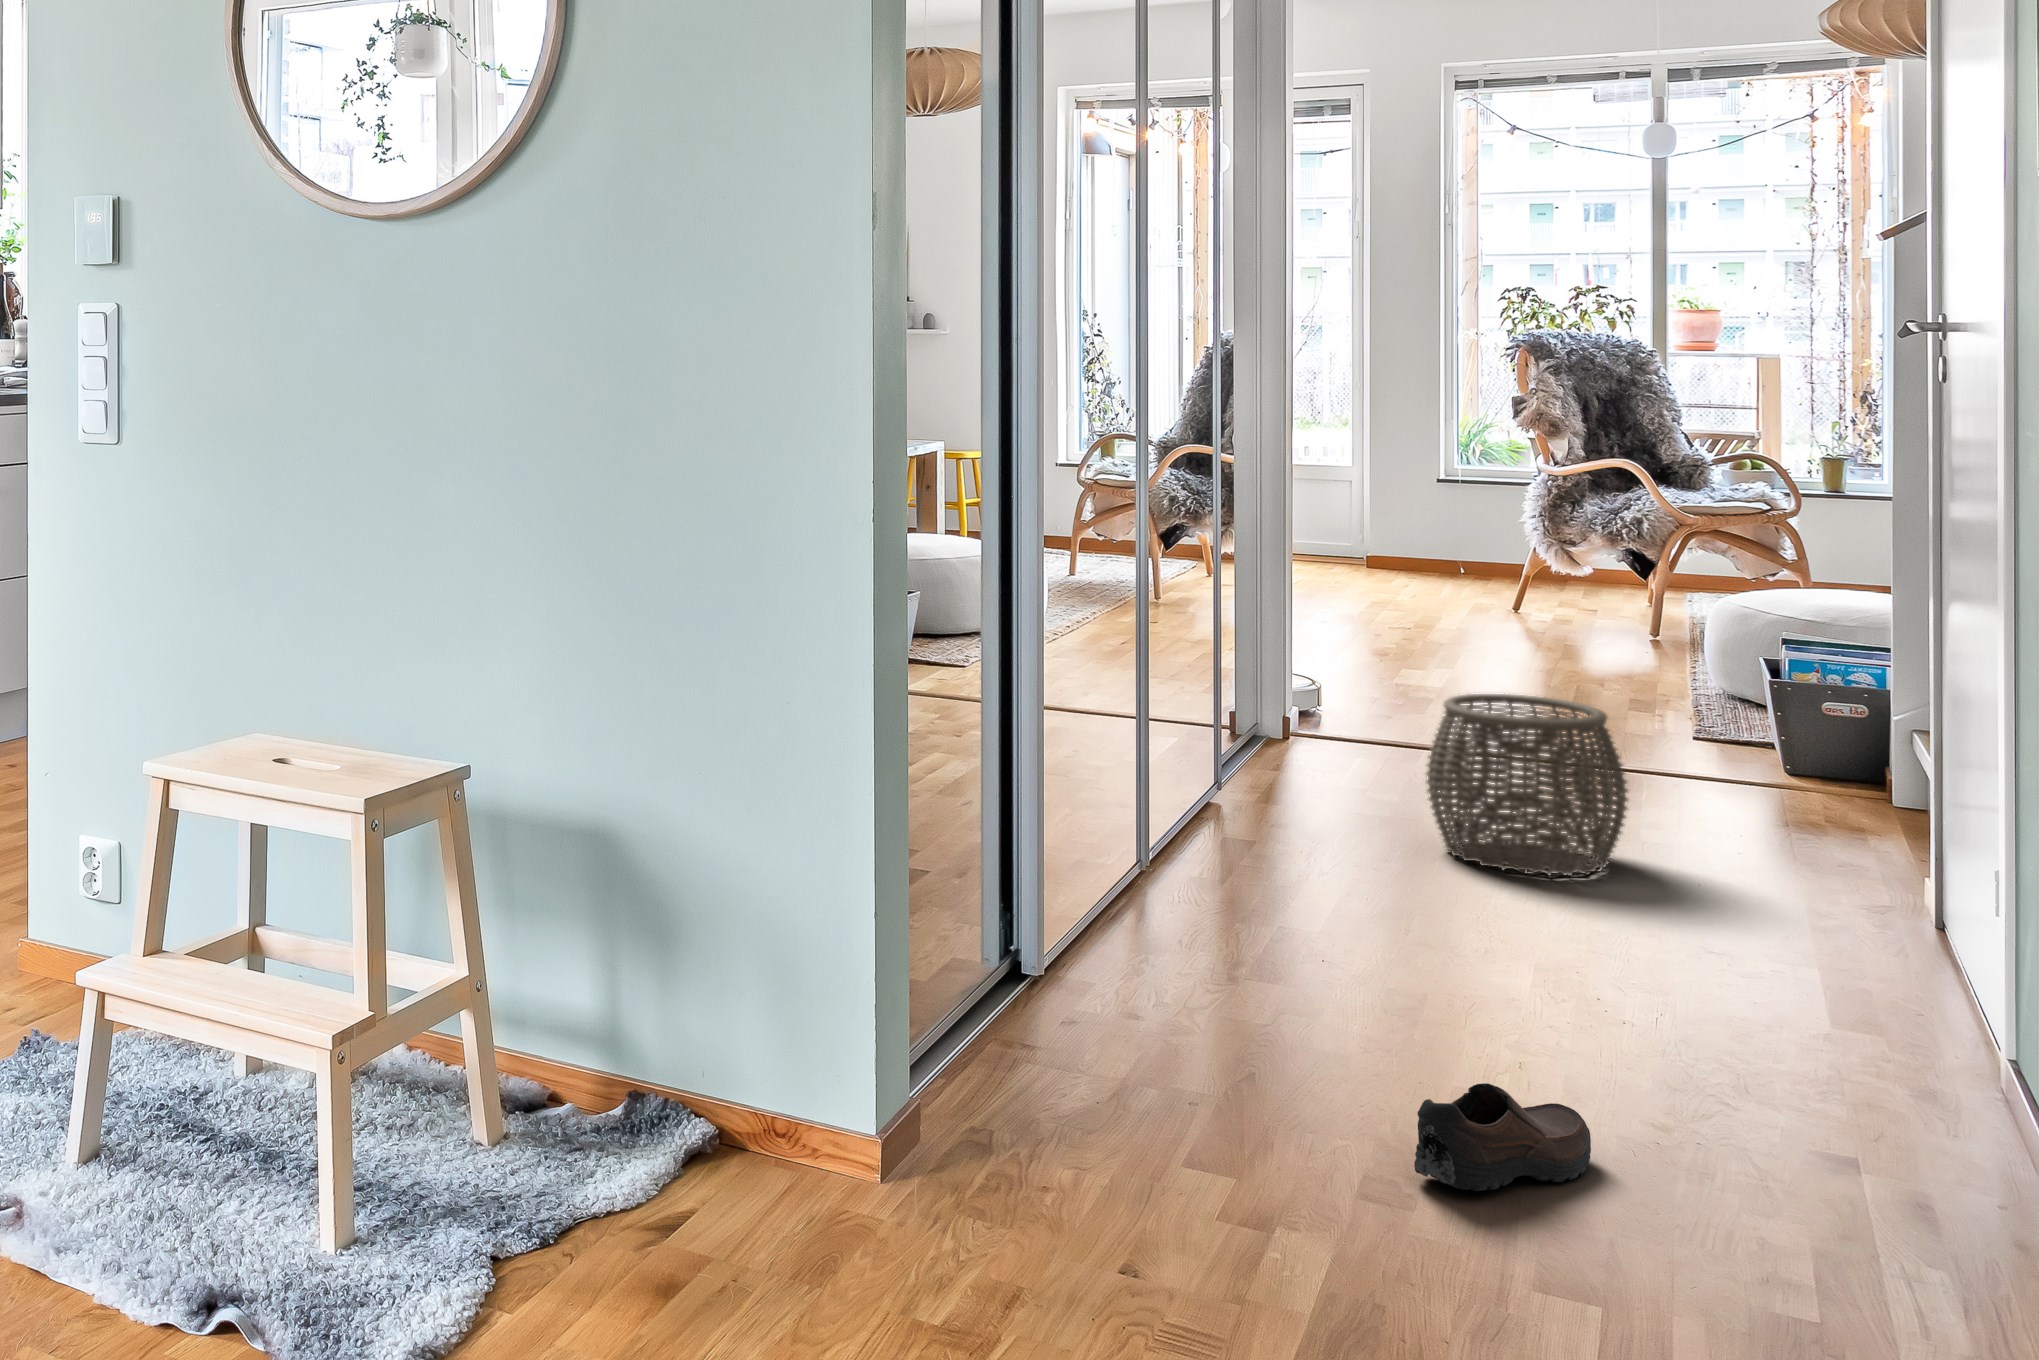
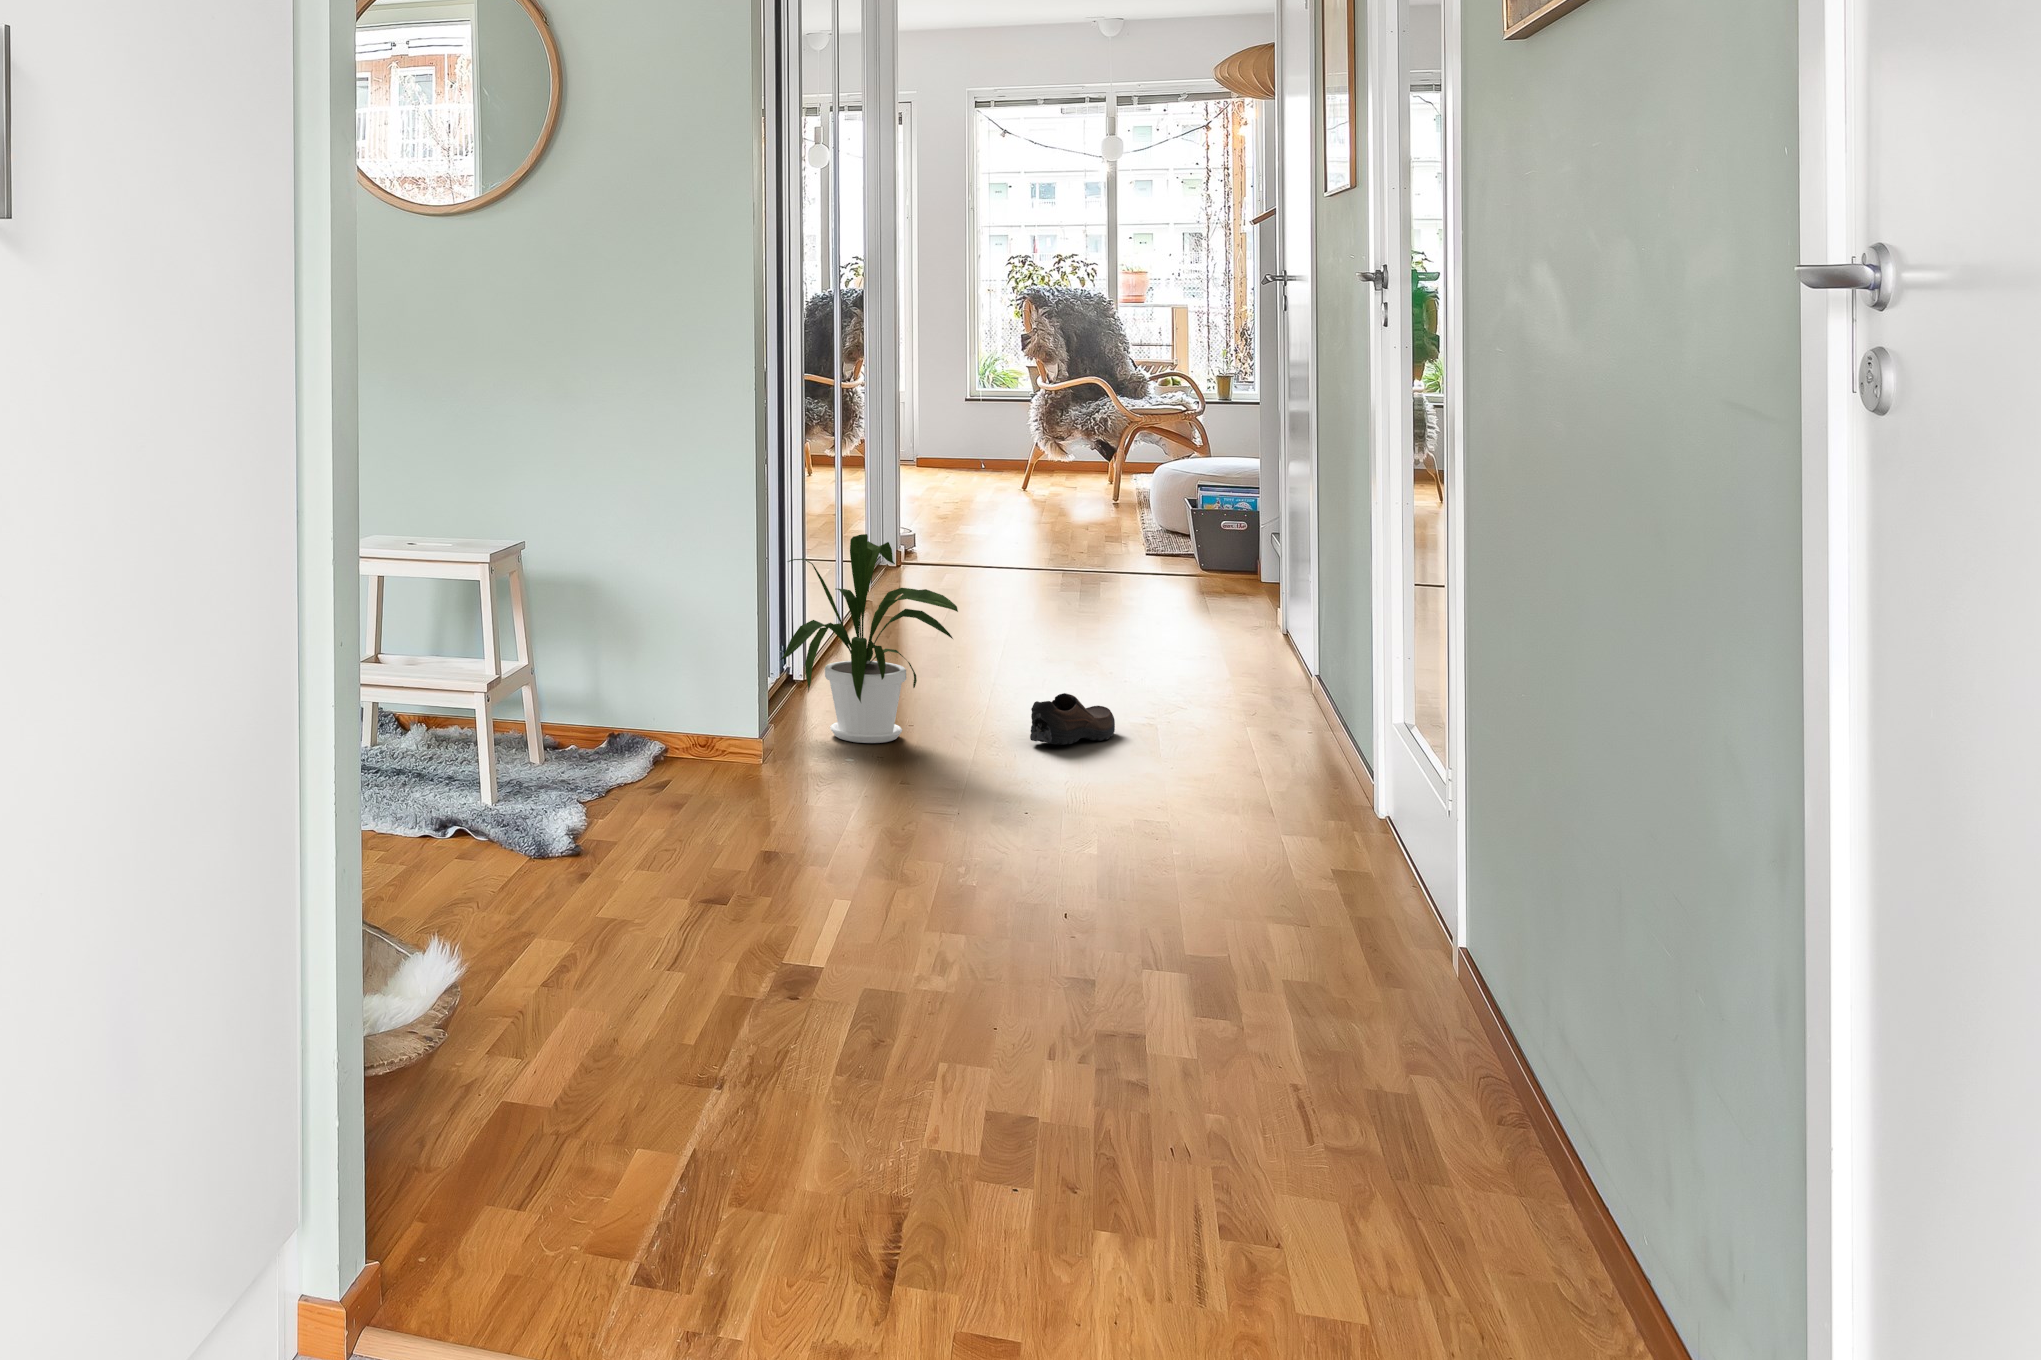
woven basket: present [1426,694,1628,876] -> none [998,518,1116,625]
house plant: none [933,772,1262,1144] -> present [780,534,958,743]

